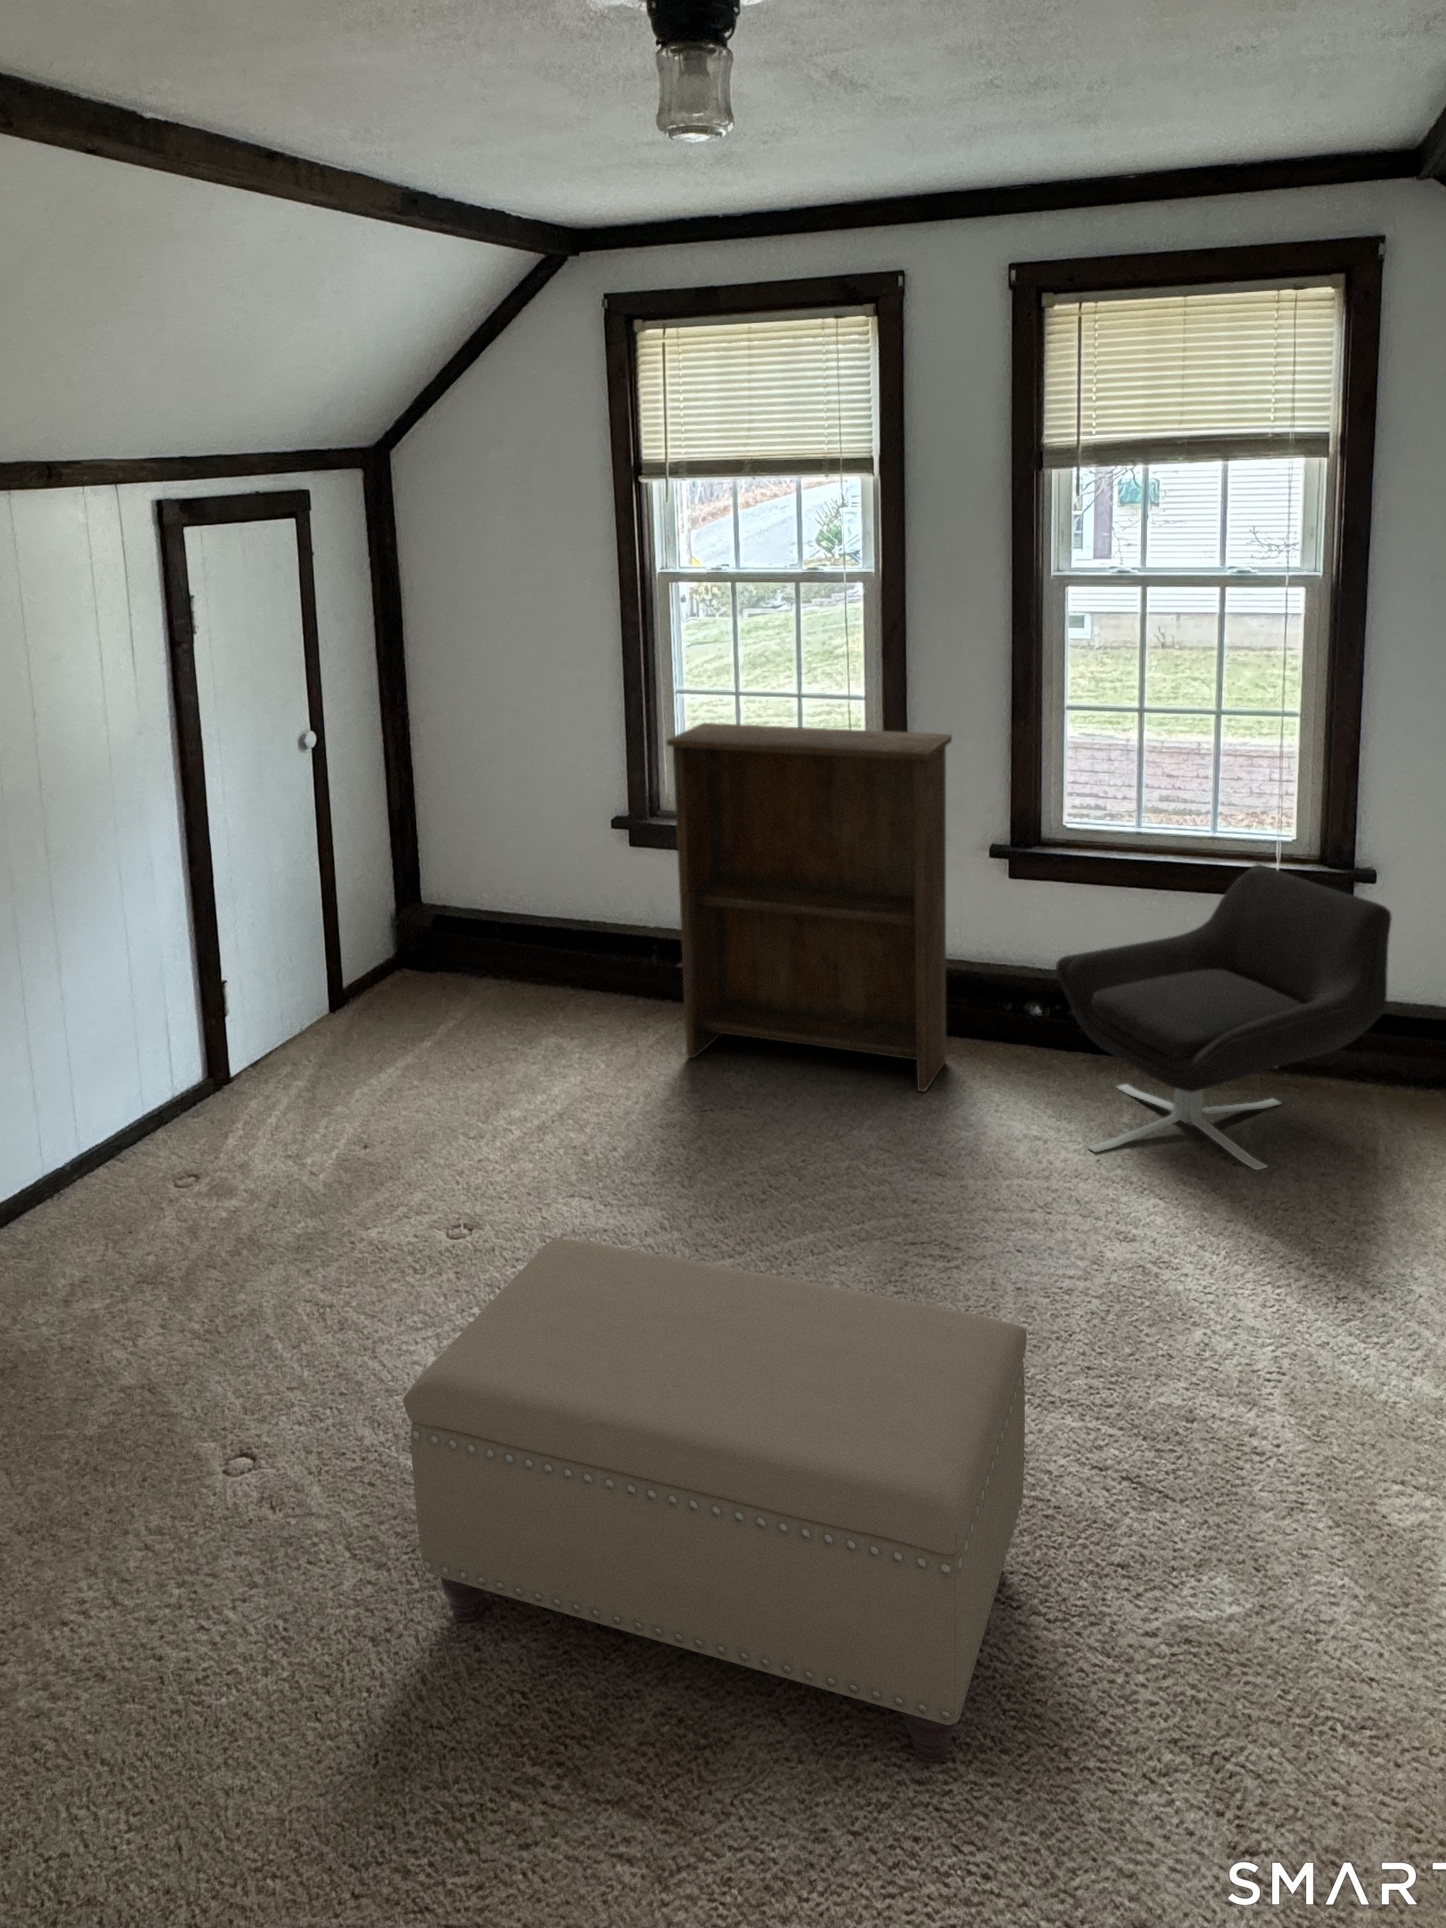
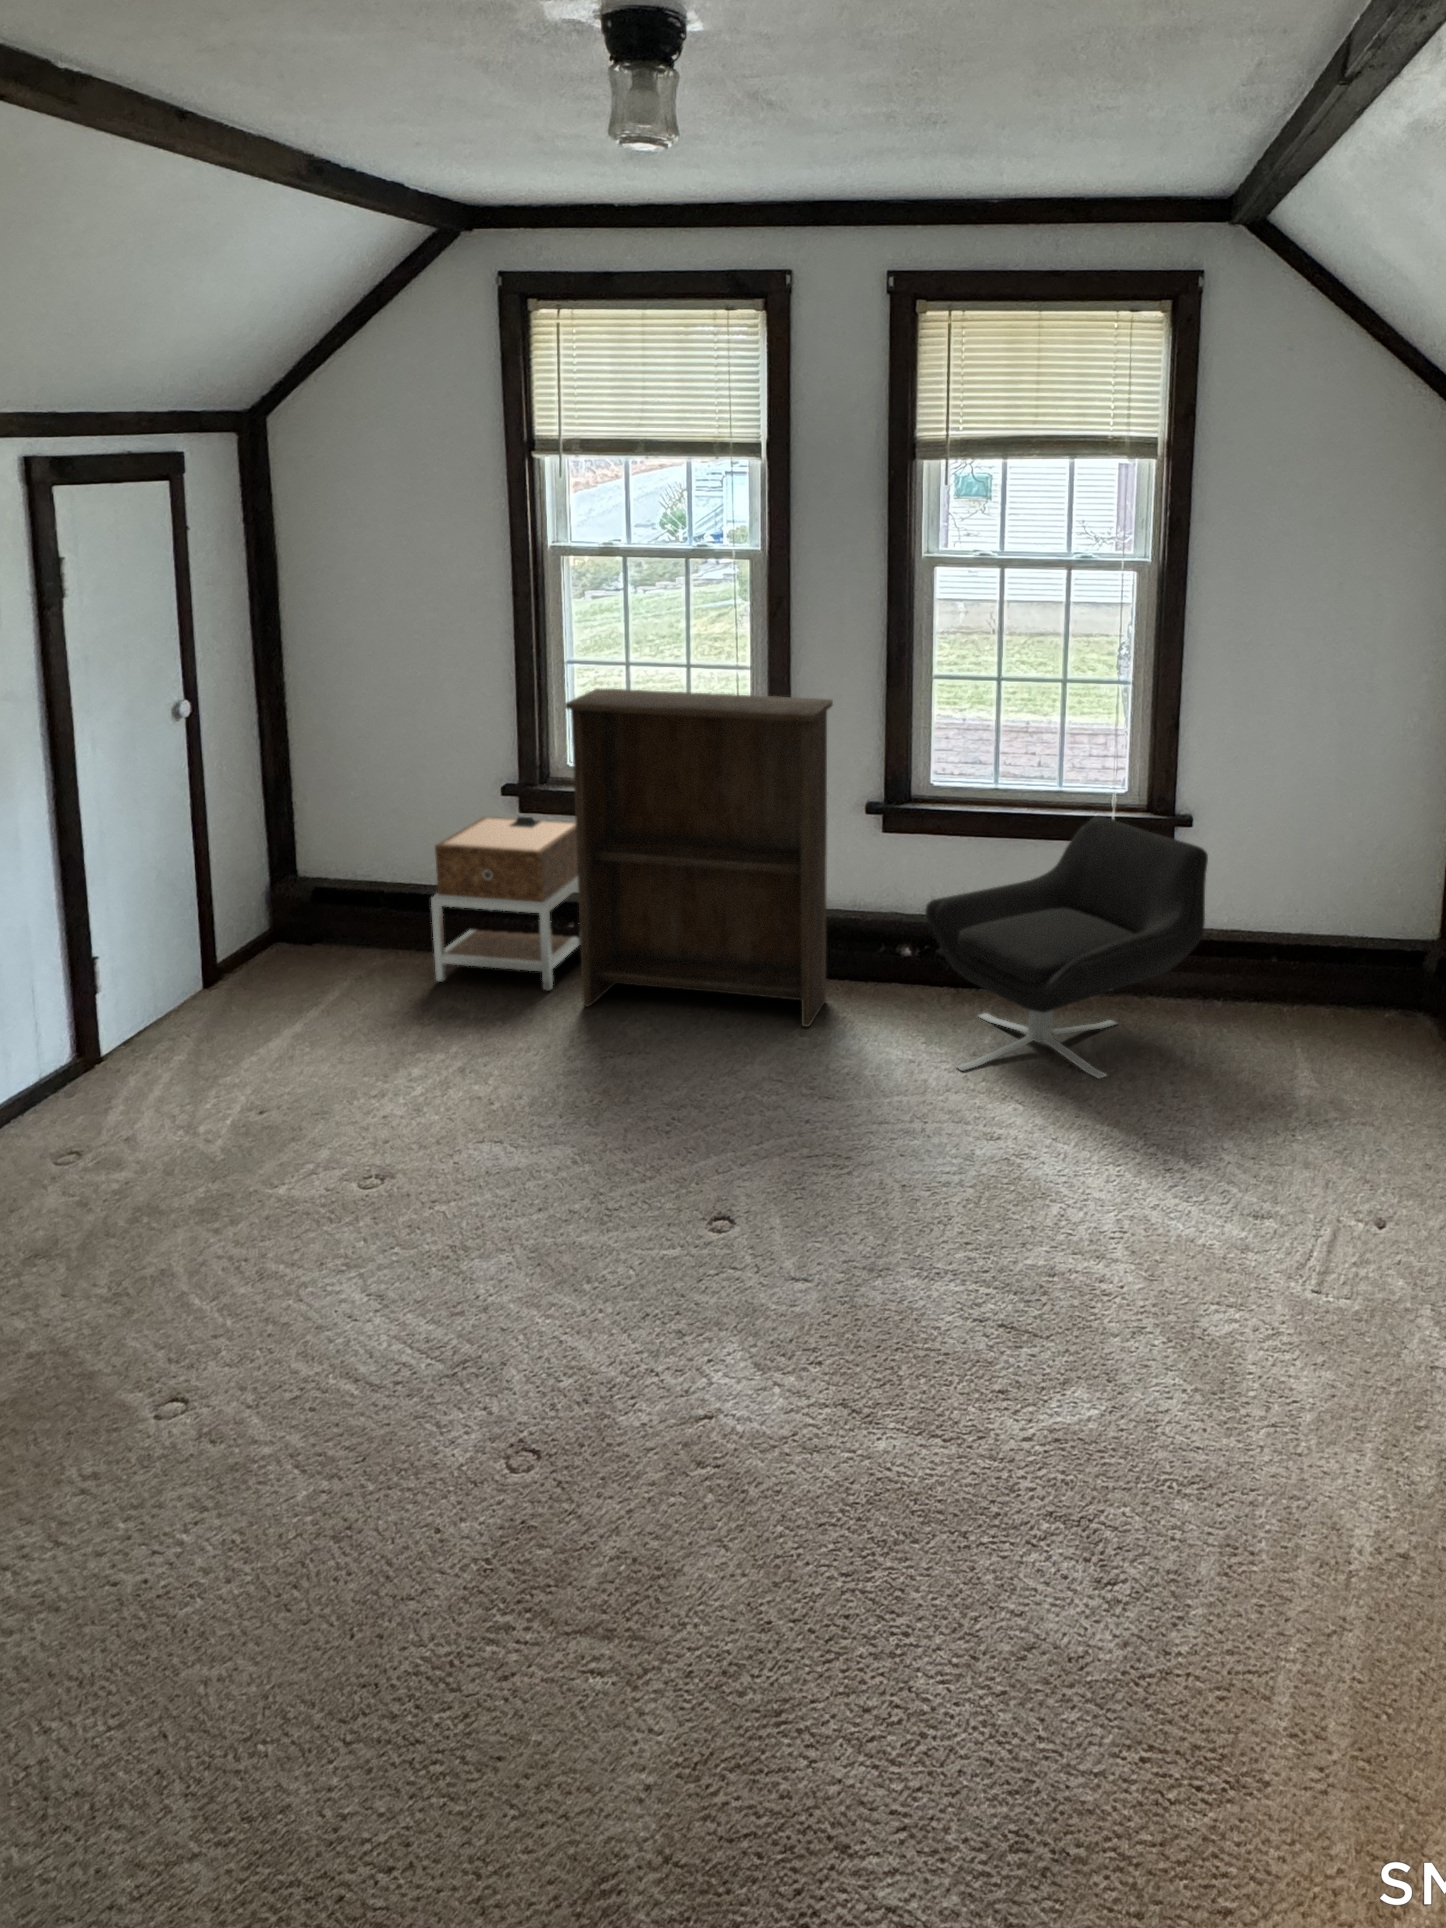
nightstand: none [536,854,704,1039] -> present [431,816,580,991]
ottoman: present [403,1239,1027,1764] -> none [372,1153,925,1559]

